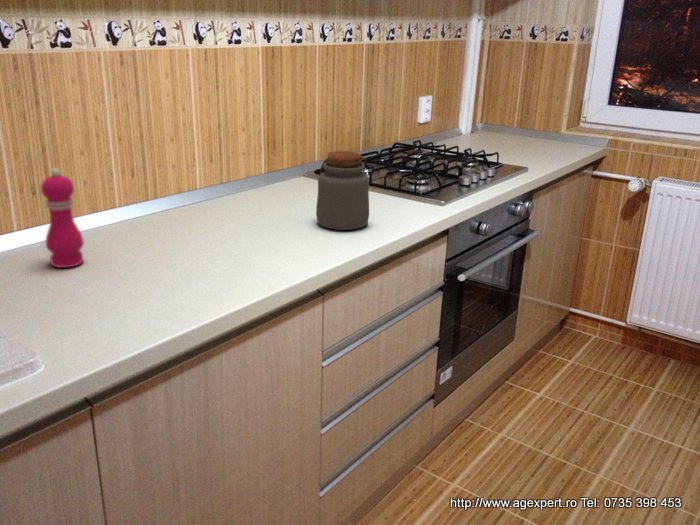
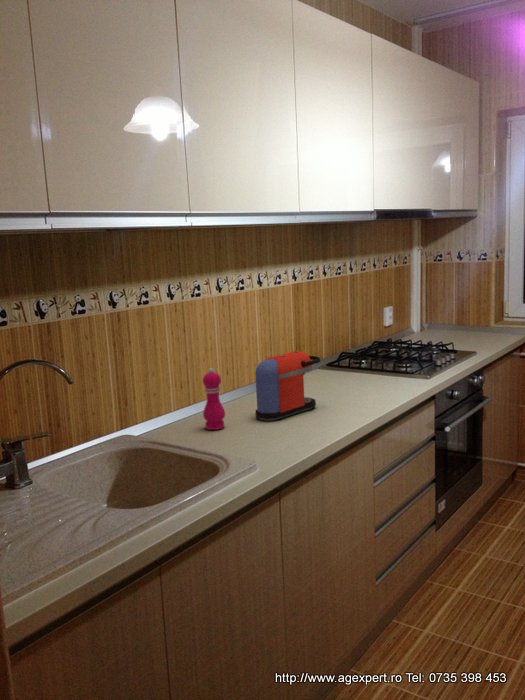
coffee maker: none [141,150,262,258] -> present [255,351,320,421]
jar: present [316,151,369,230] -> none [350,347,386,398]

